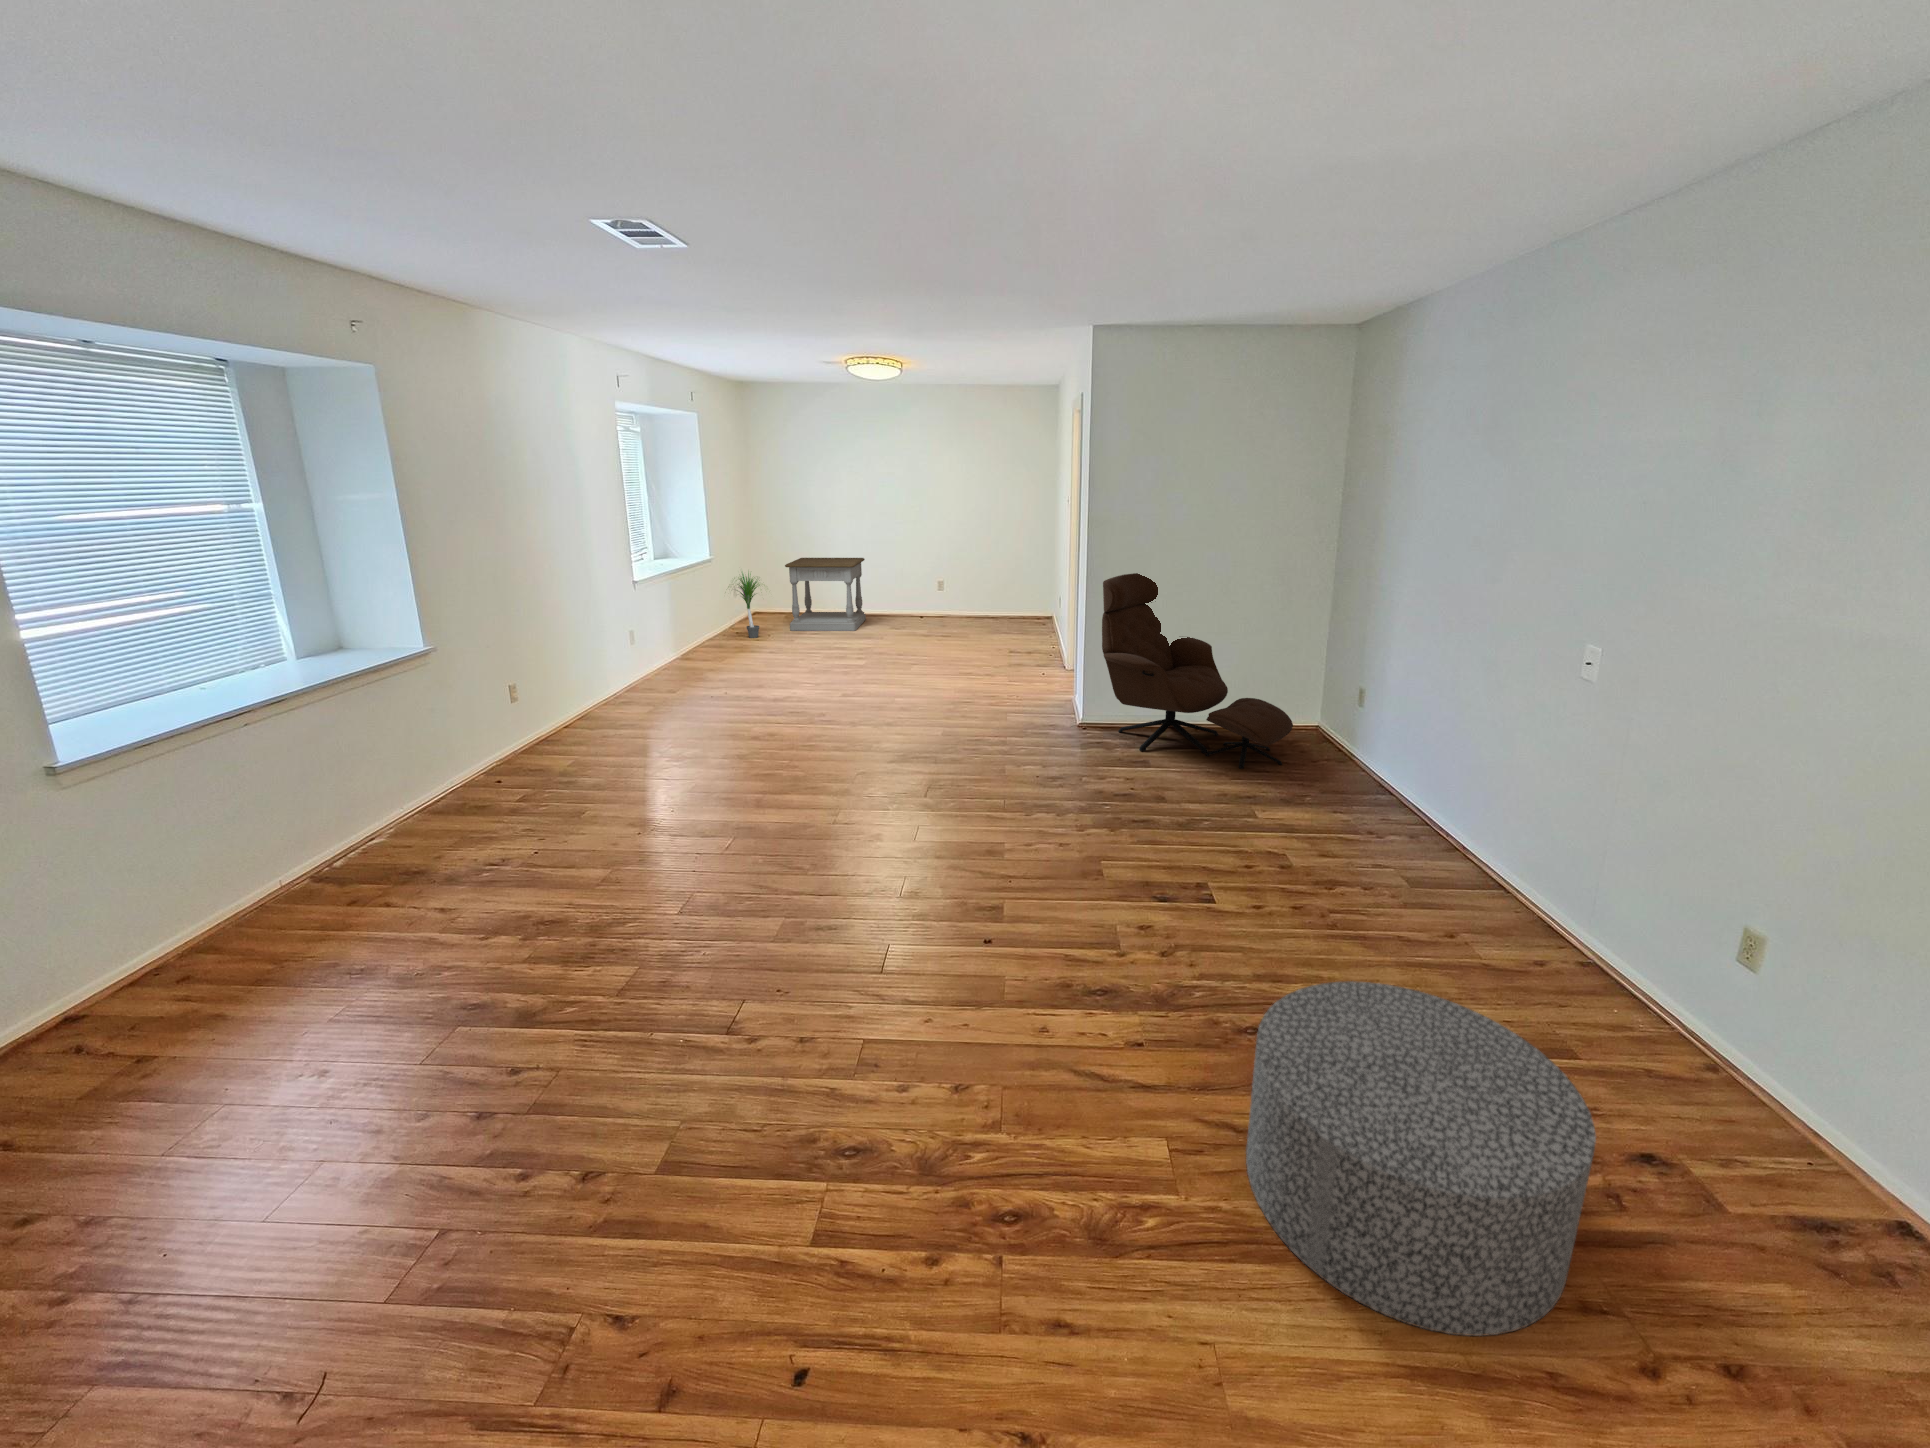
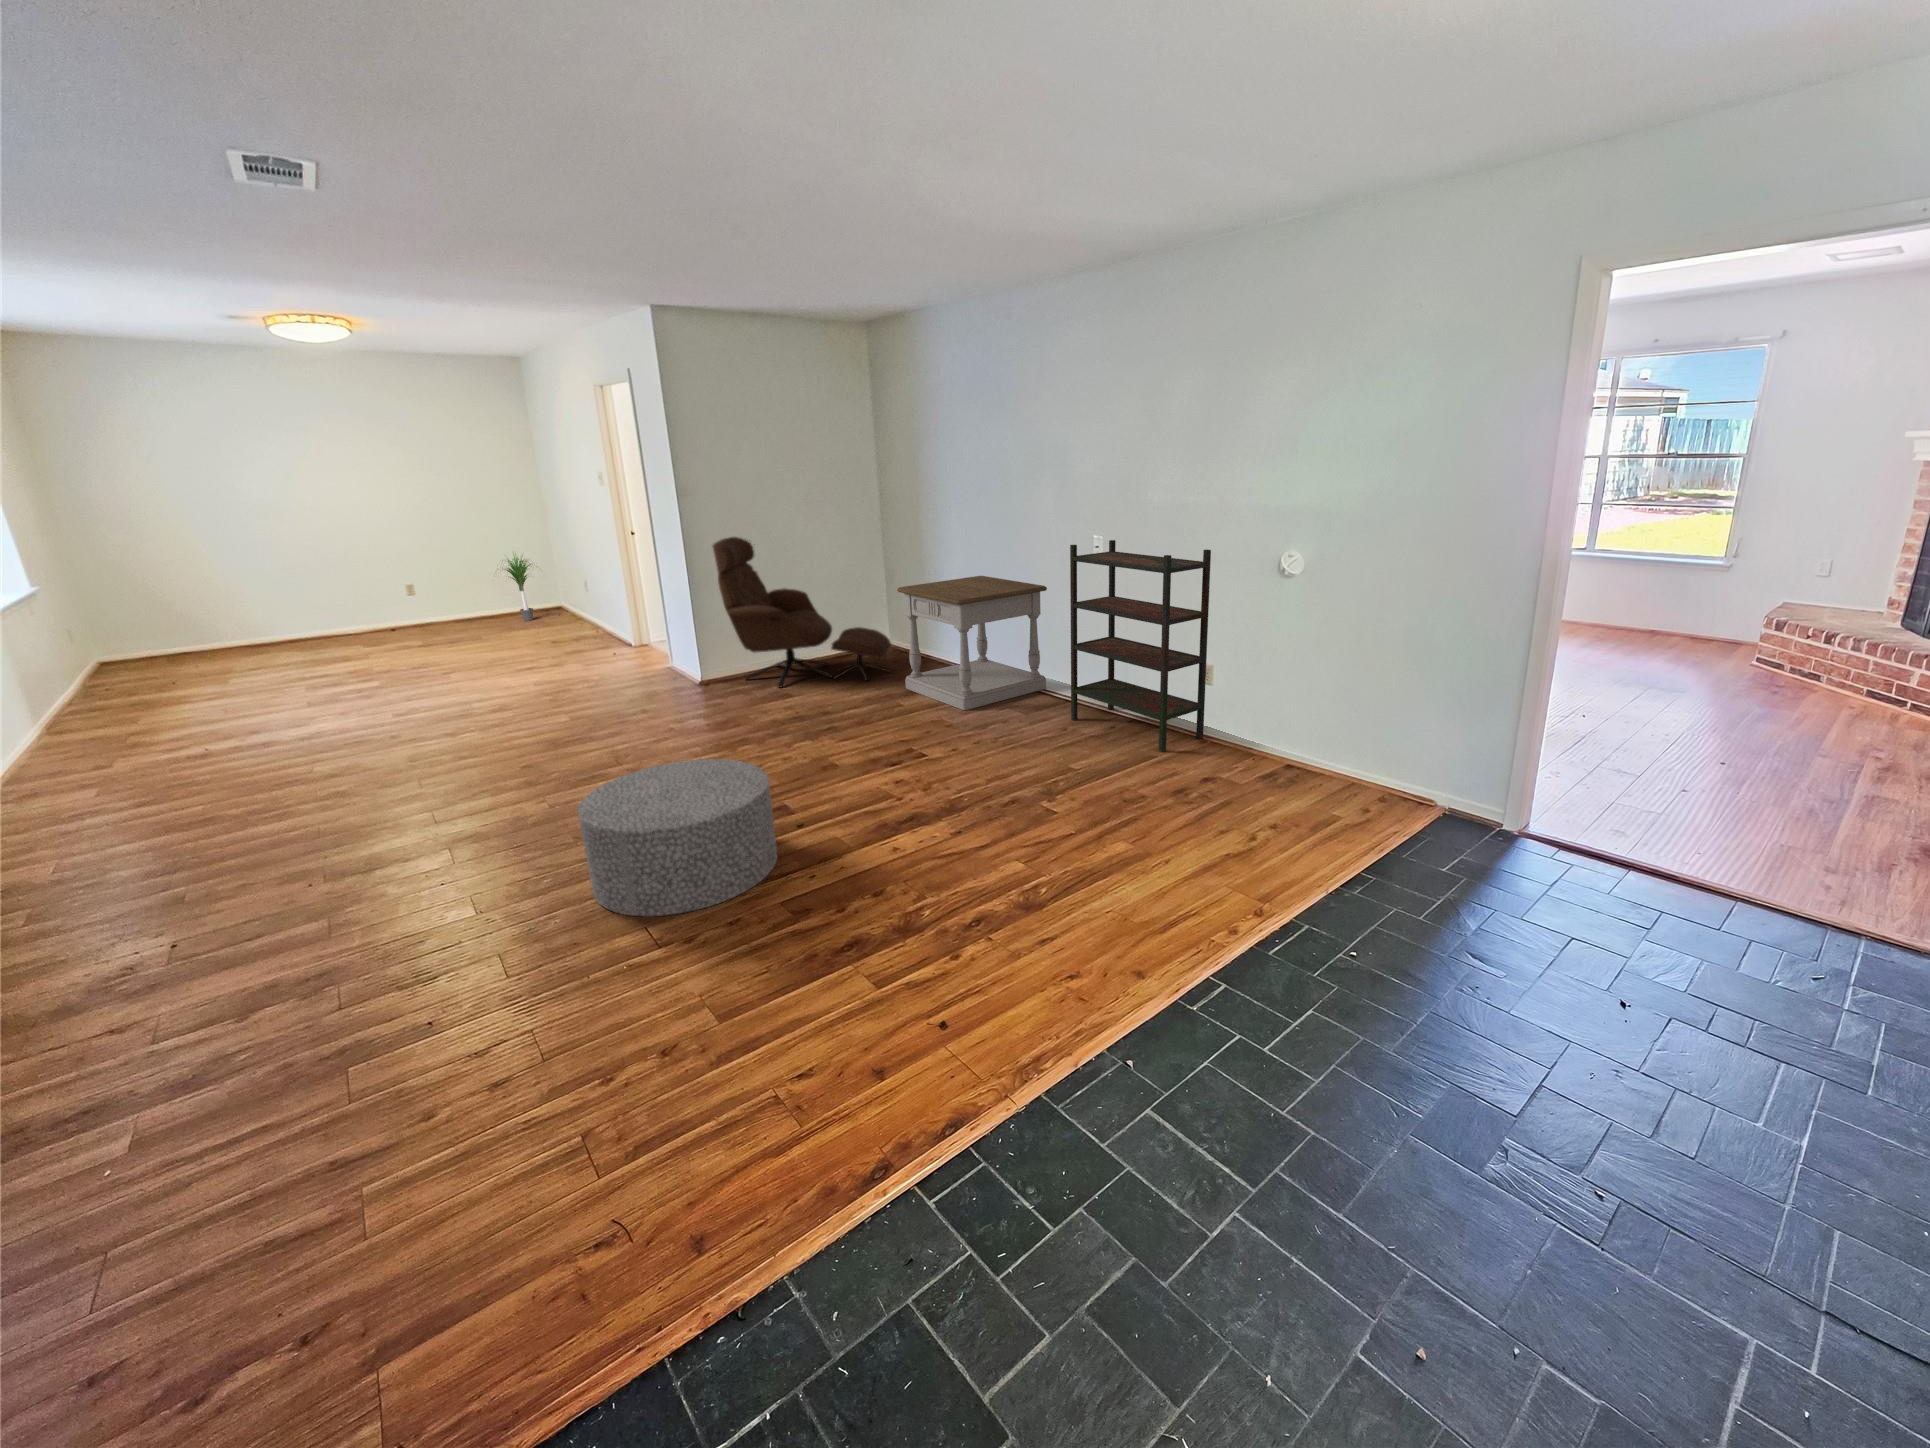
side table: present [785,558,866,631] -> present [897,576,1047,710]
potted plant: present [737,573,760,638] -> present [502,554,537,621]
bookshelf: none [1475,651,1808,1059] -> present [1070,540,1211,752]
ottoman: present [1246,981,1596,1336] -> present [578,759,777,916]

